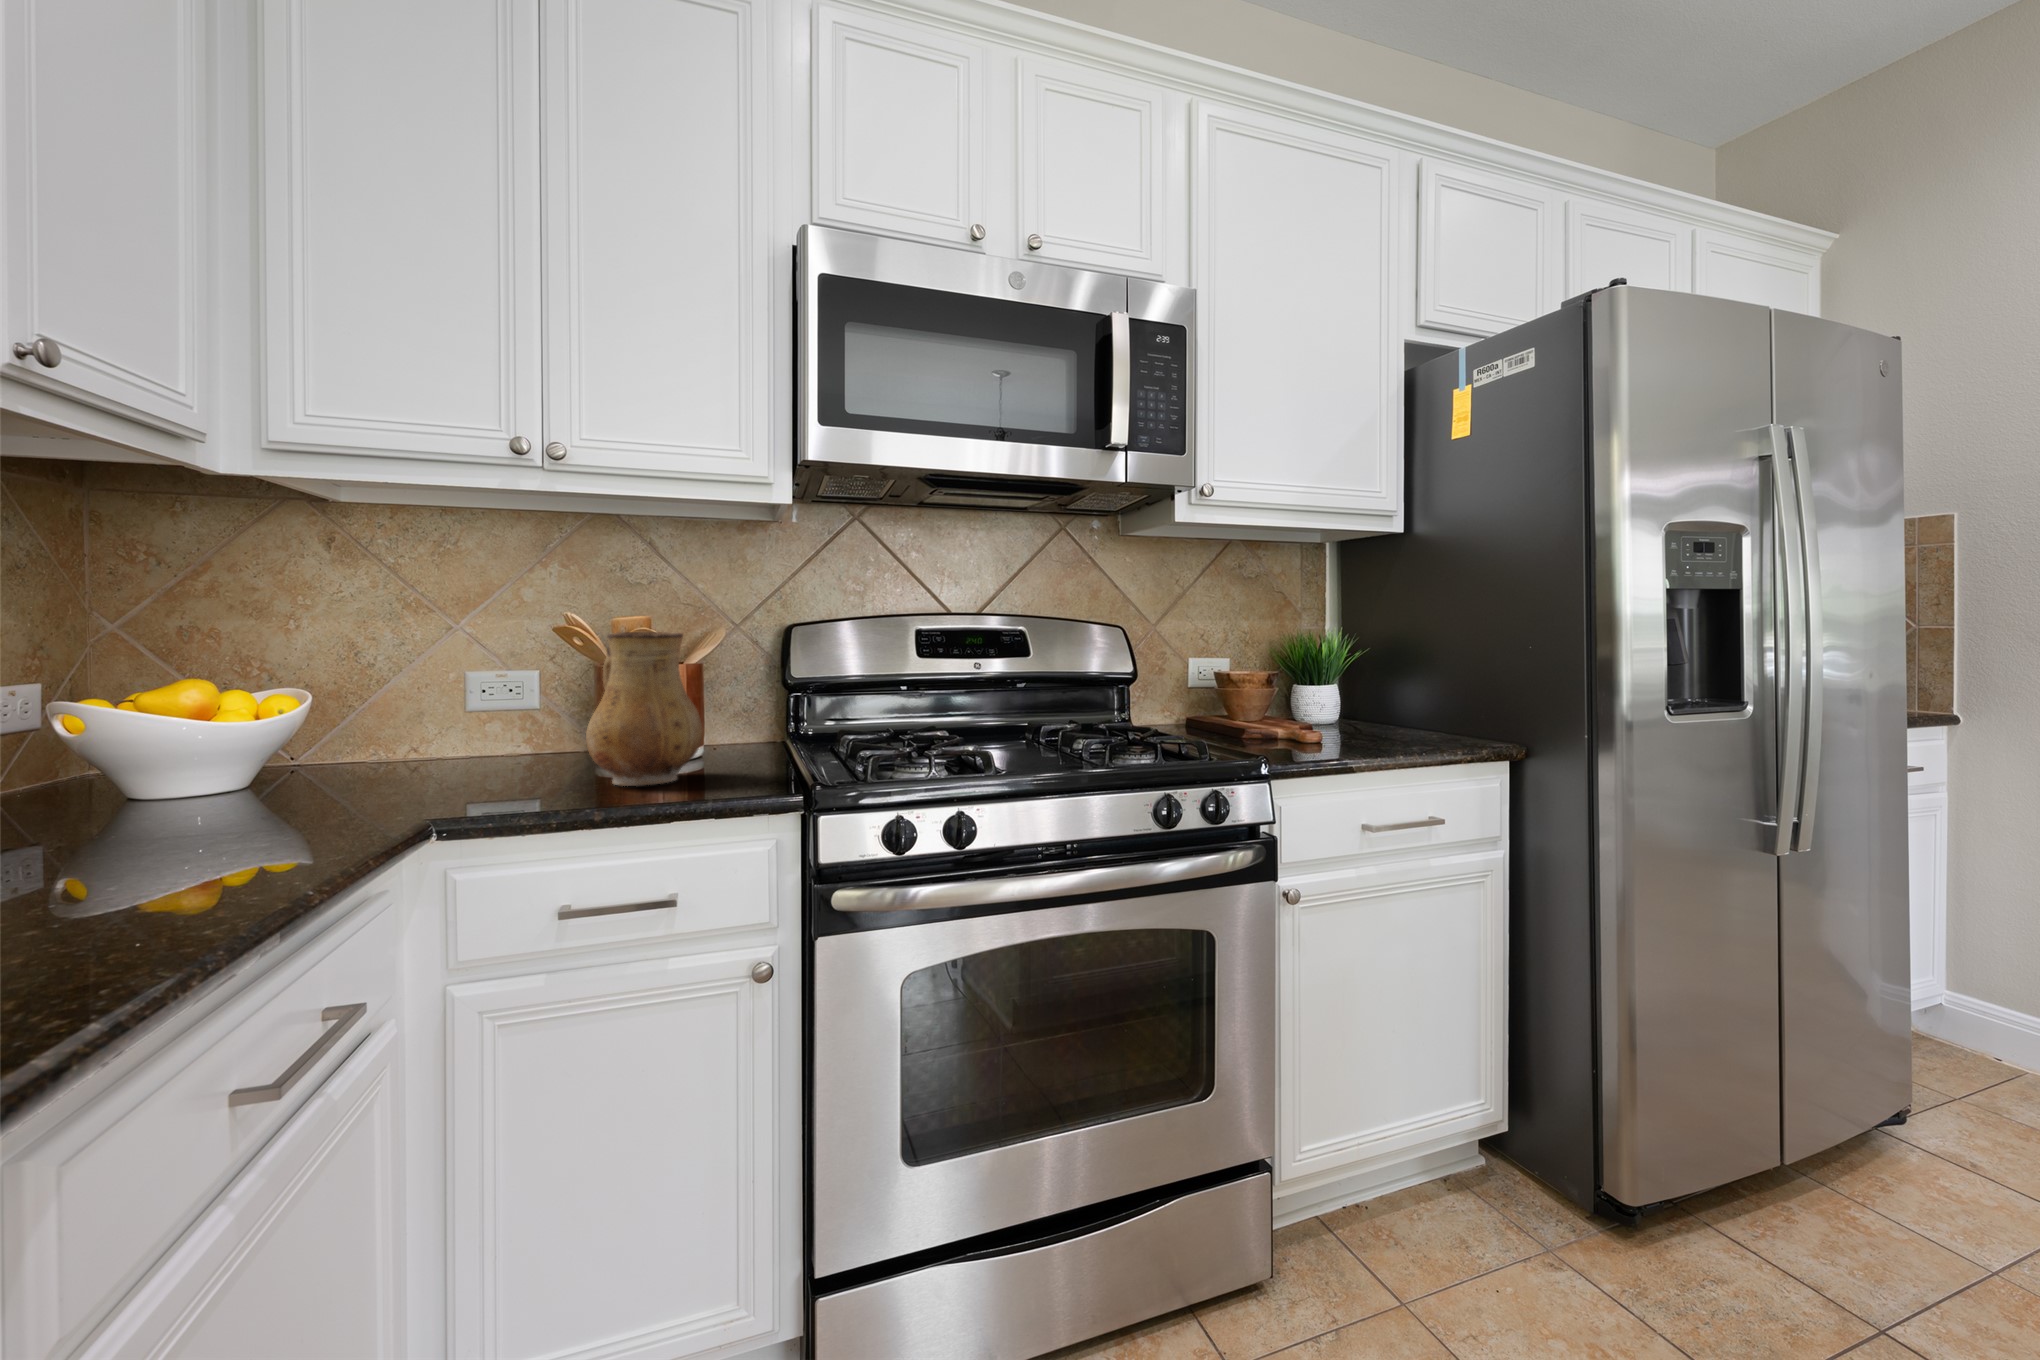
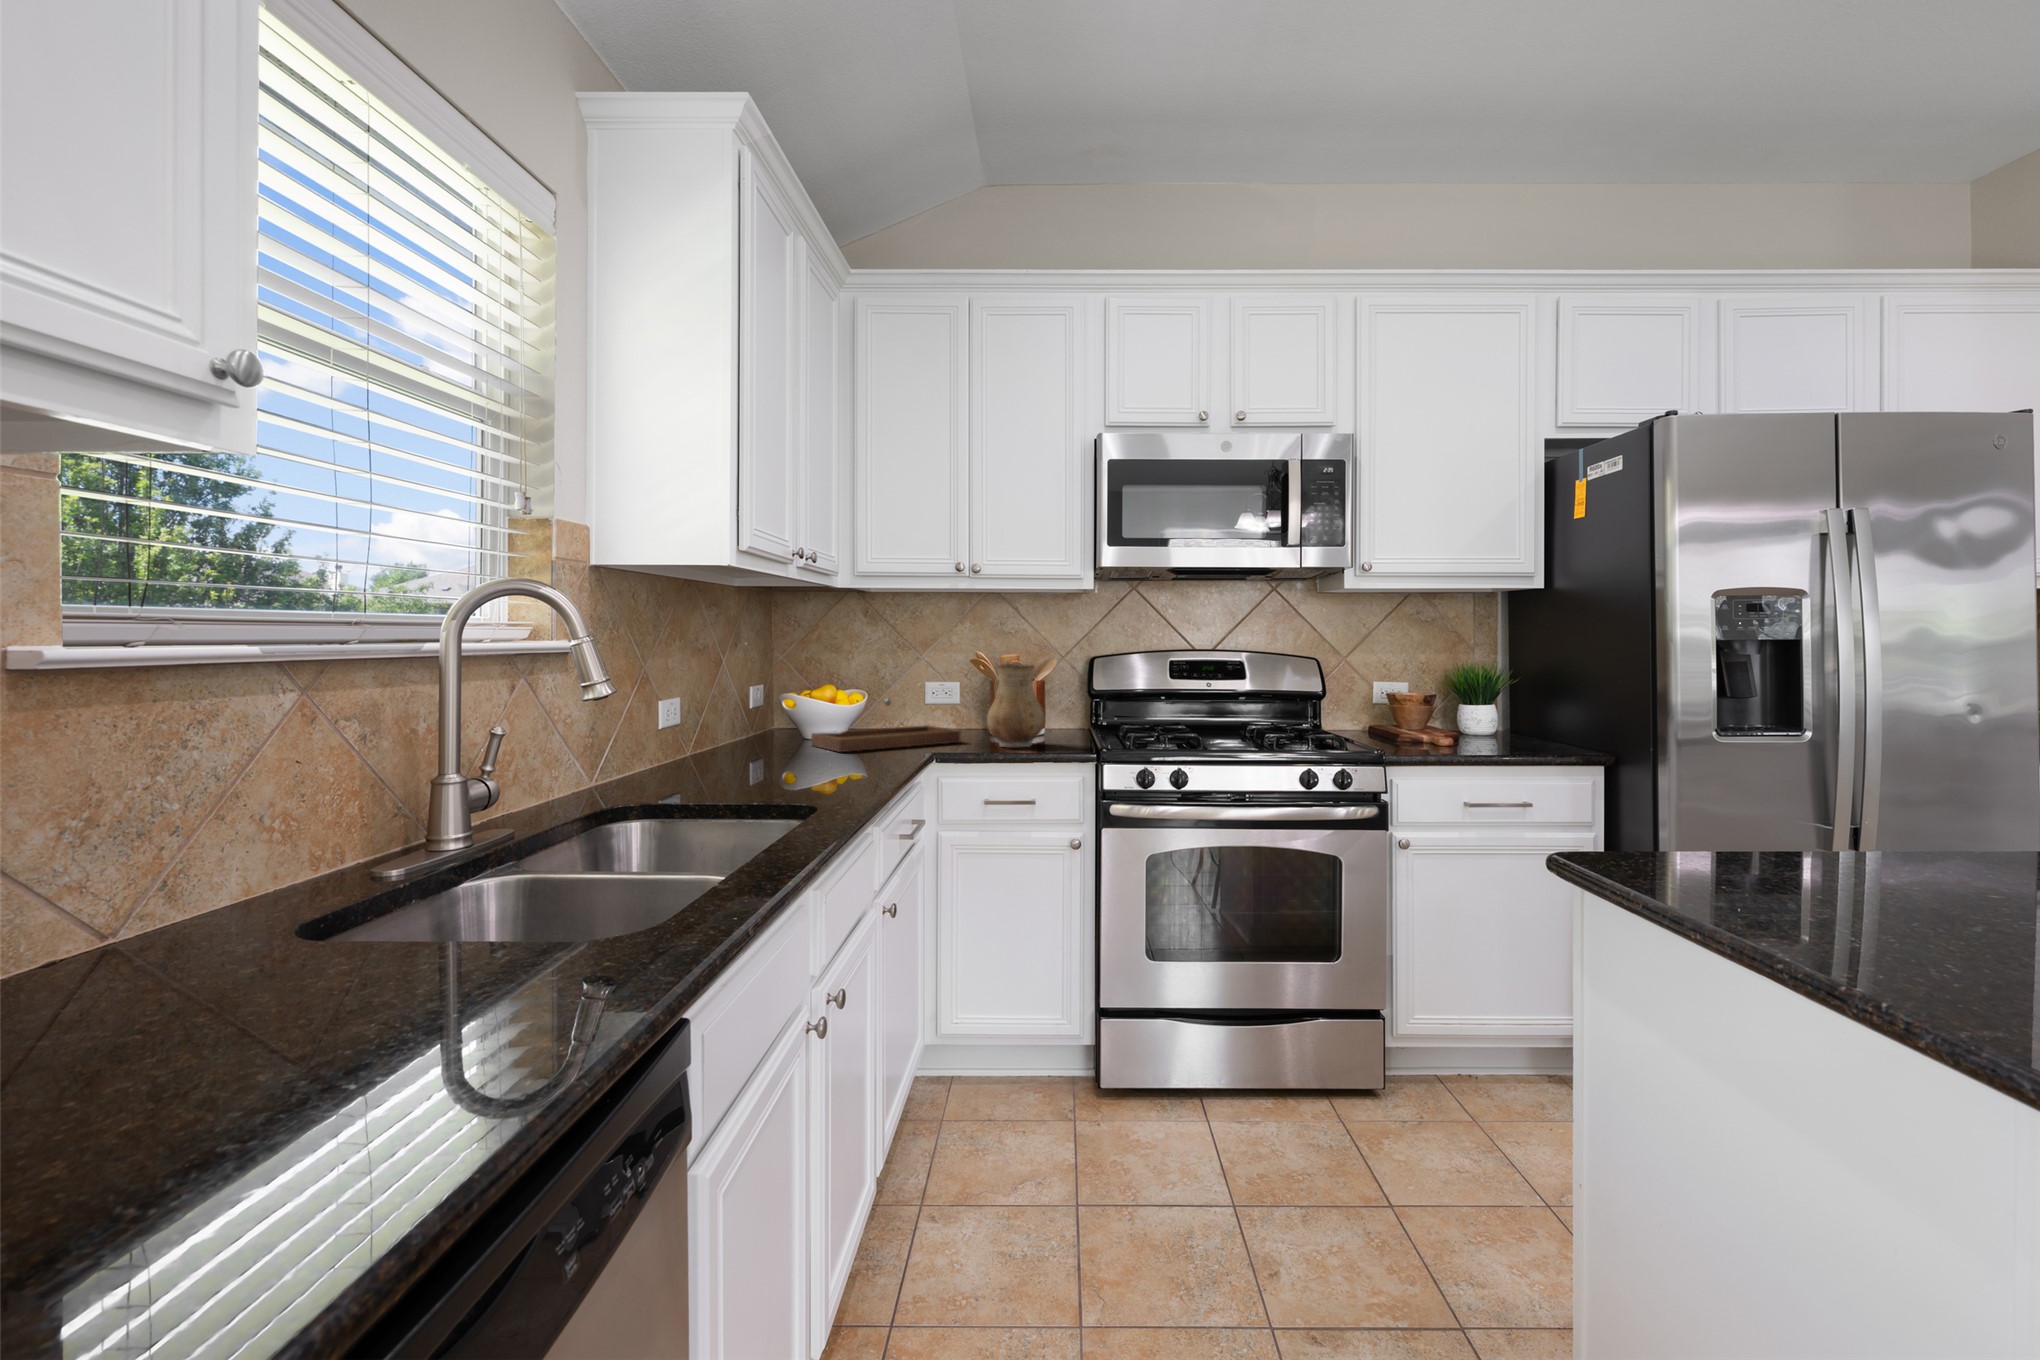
tray: none [165,702,532,823] -> present [811,699,961,752]

